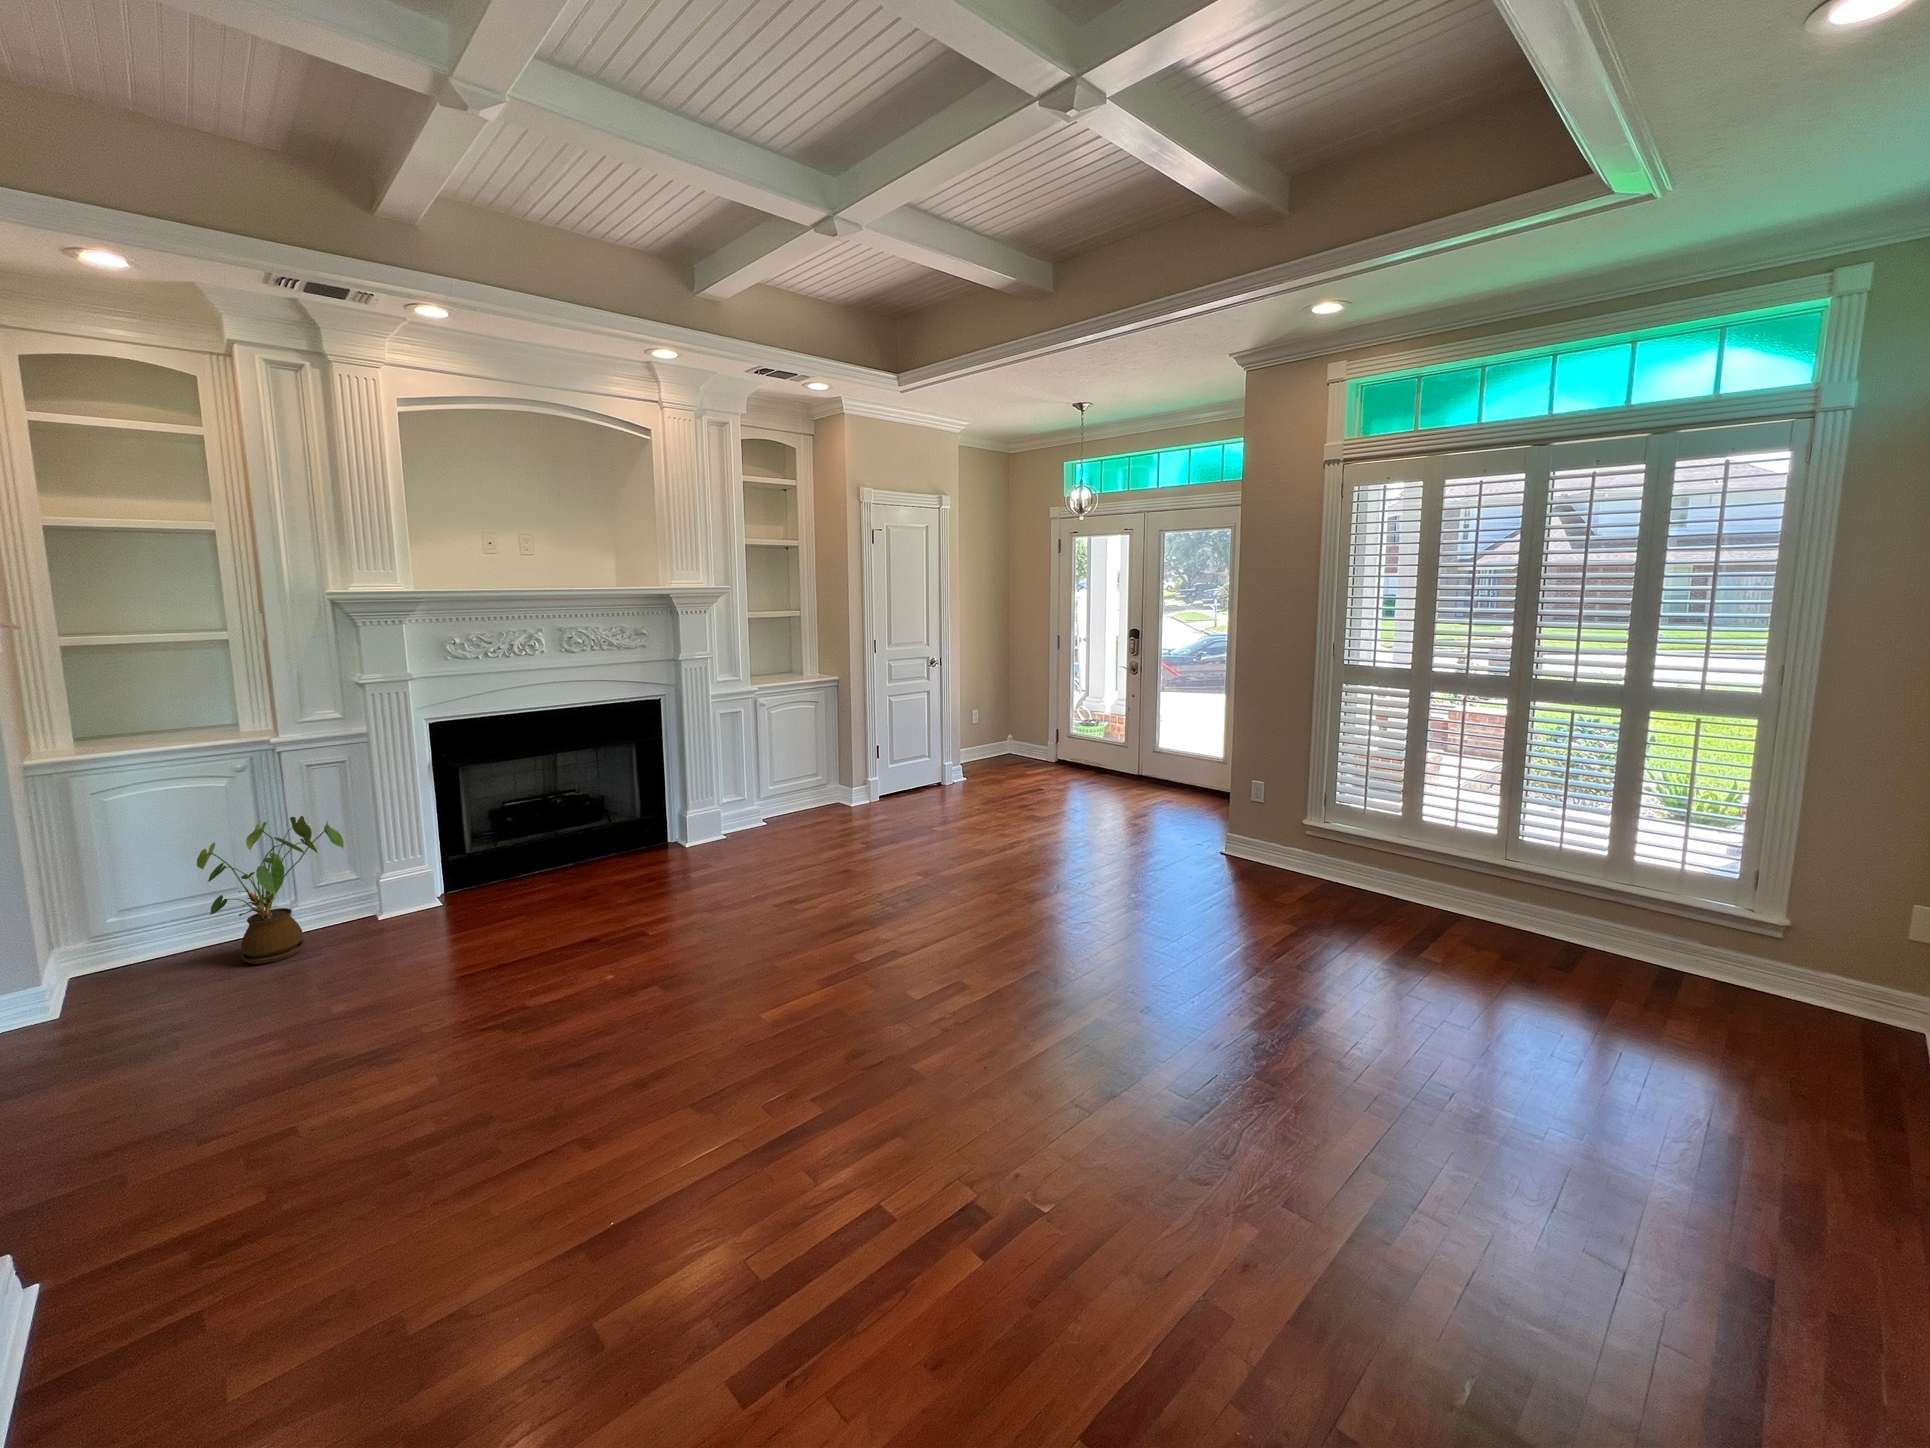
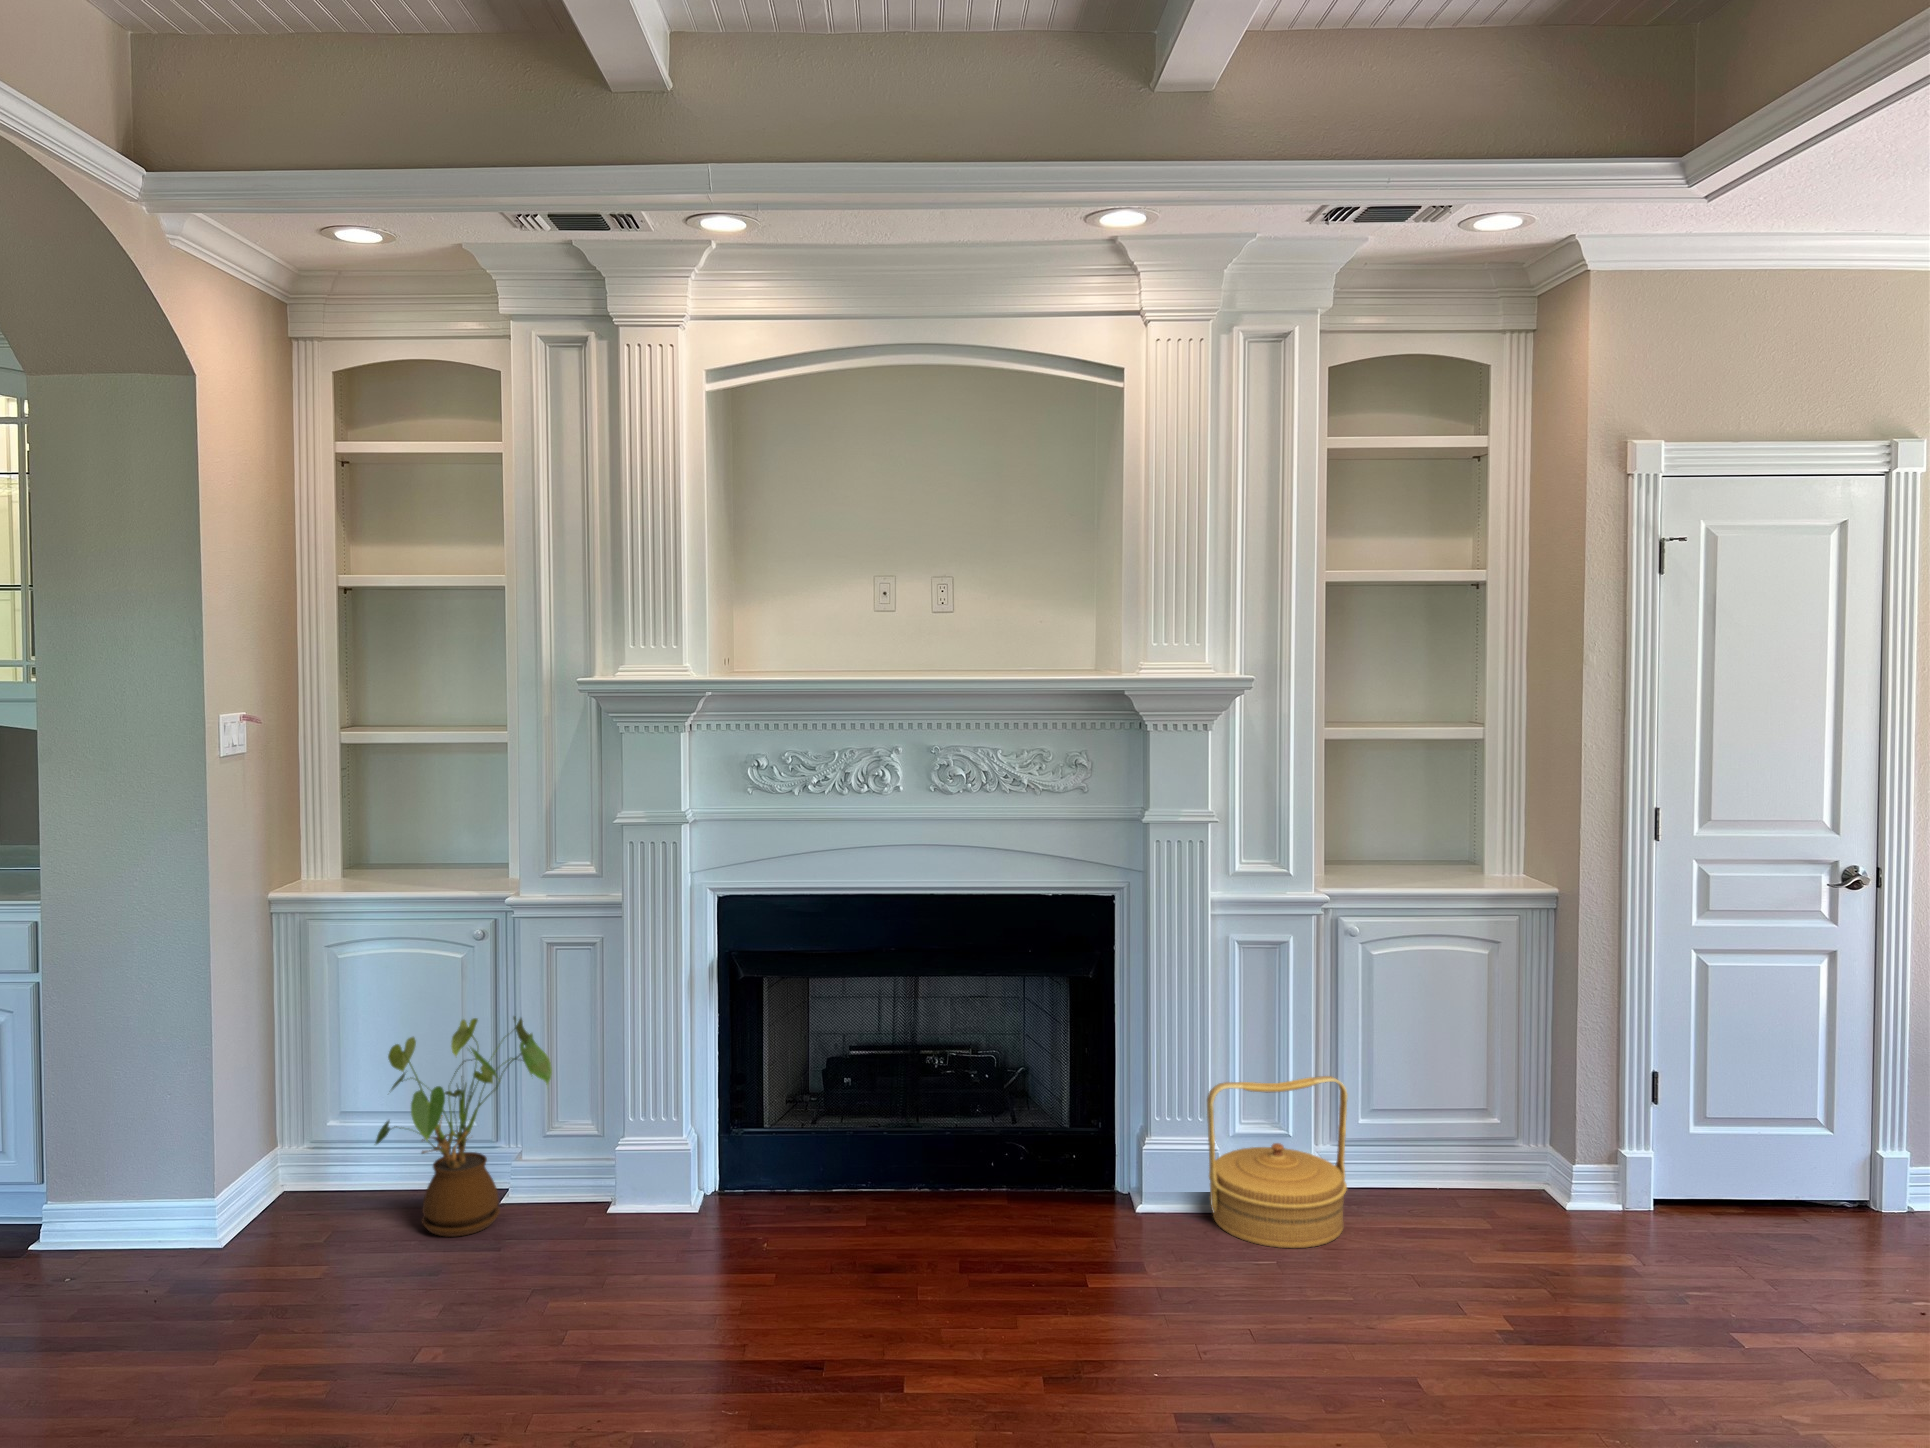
woven basket: none [719,766,781,843] -> present [1207,1076,1348,1248]

